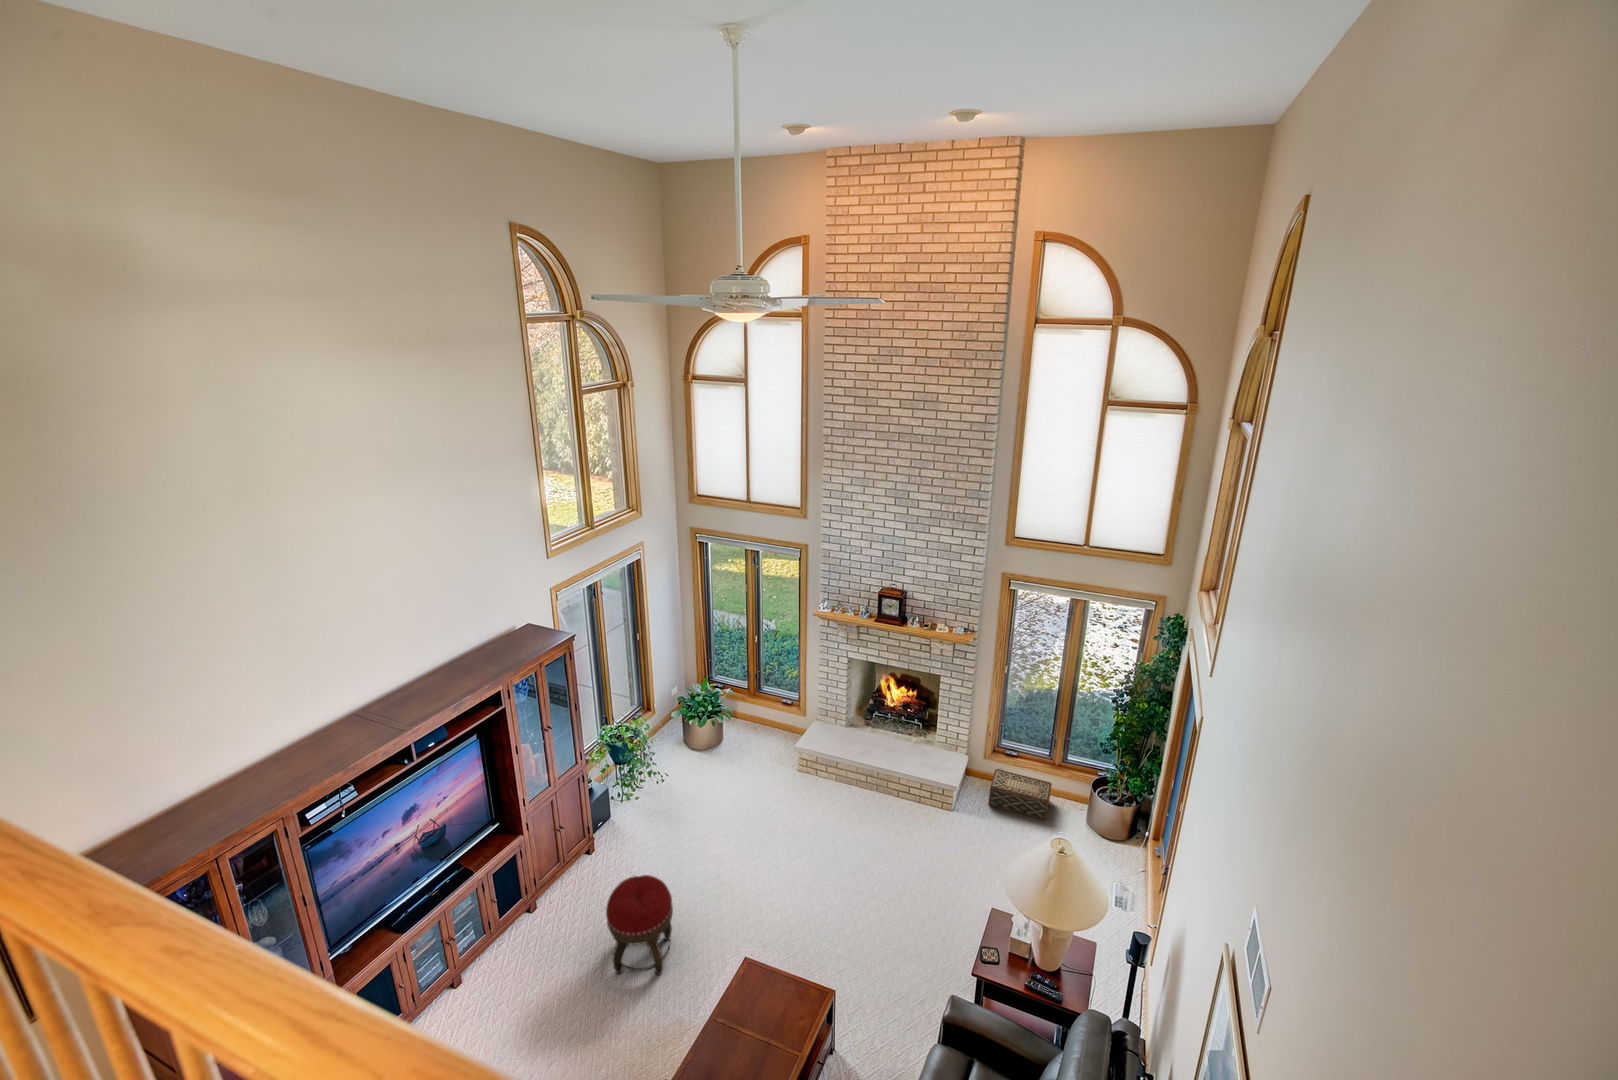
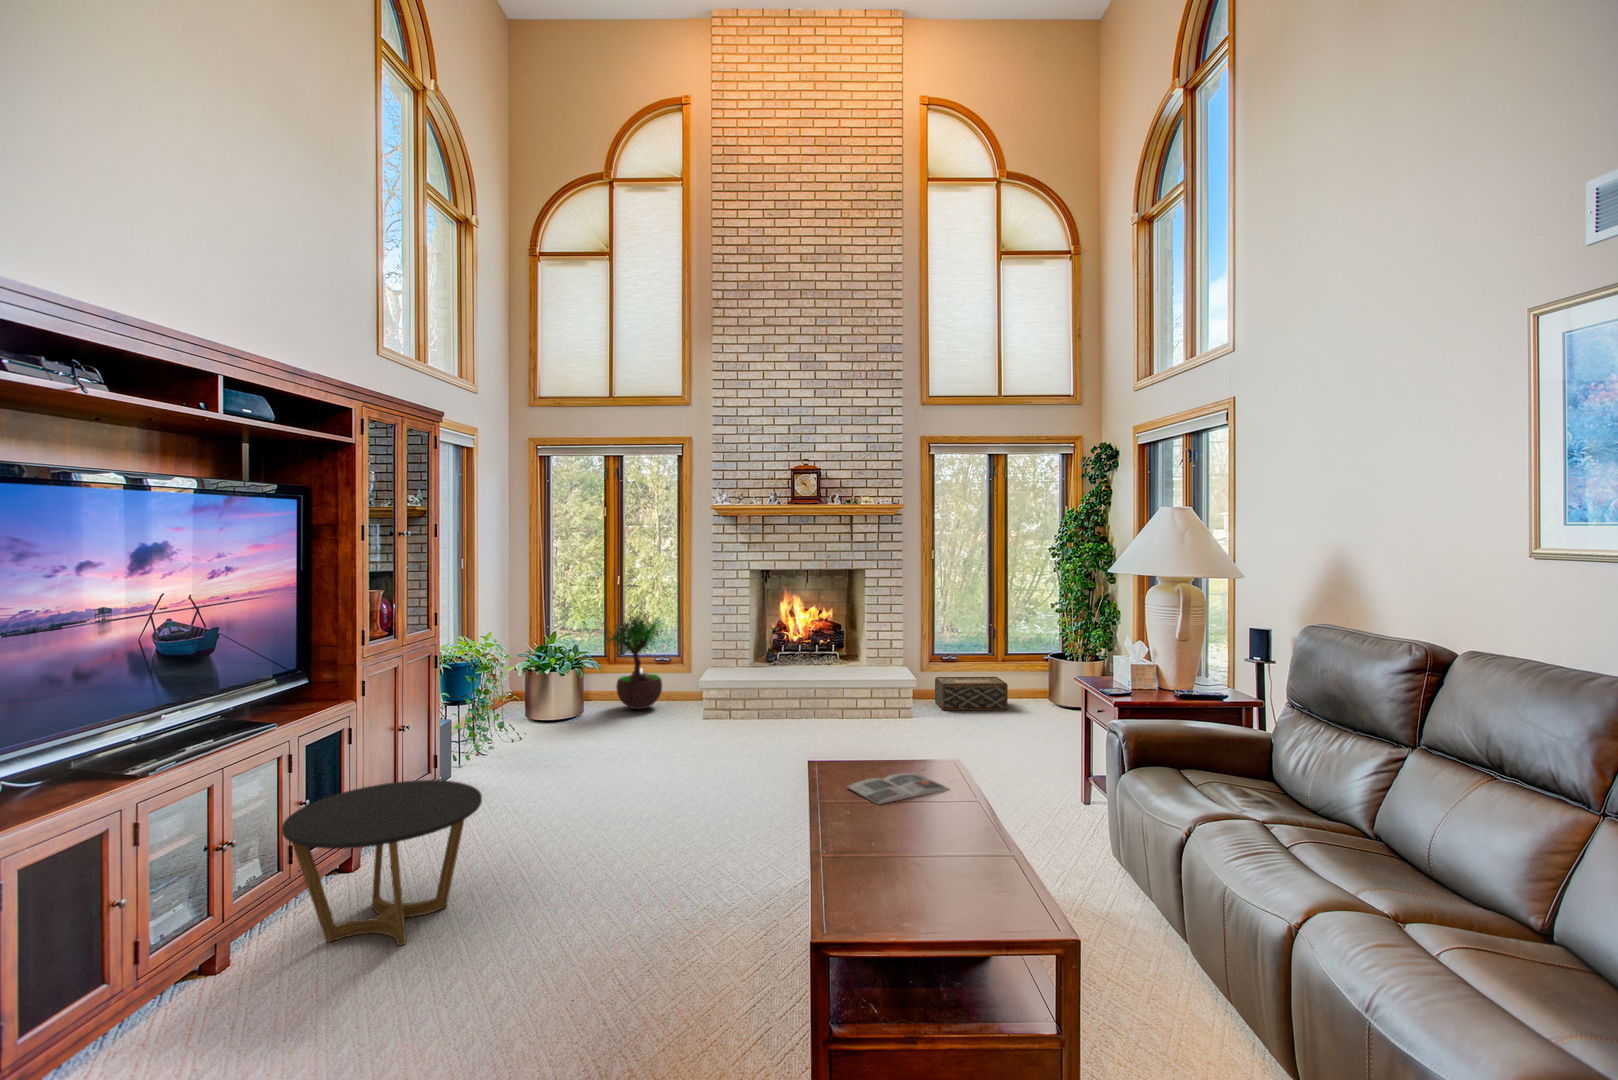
potted tree: none [733,671,781,739] -> present [609,612,662,709]
footstool: present [606,875,673,975] -> none [556,718,664,876]
side table: none [456,903,556,1010] -> present [282,780,482,945]
magazine: none [735,1011,793,1050] -> present [848,773,948,804]

